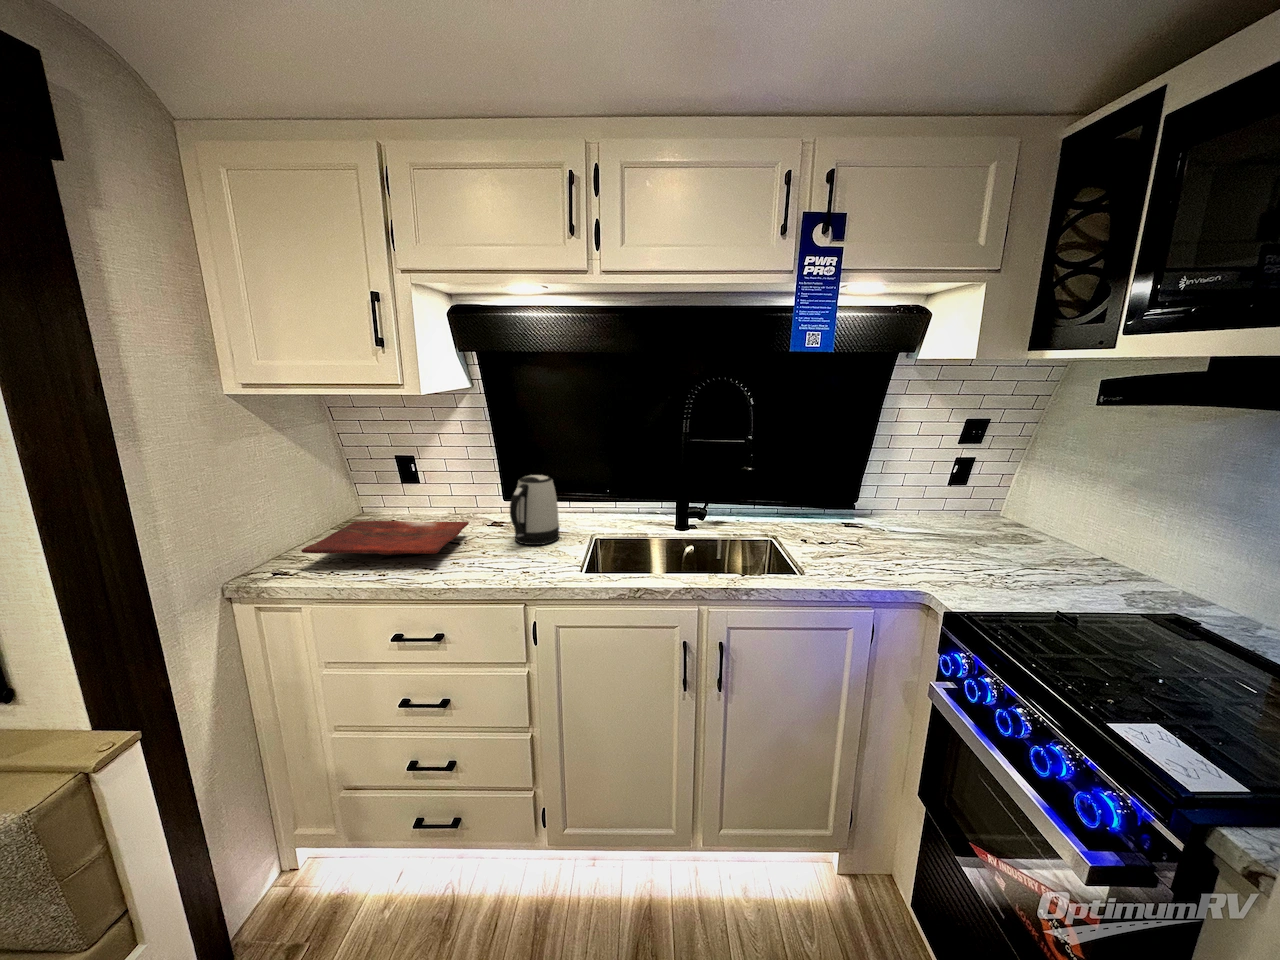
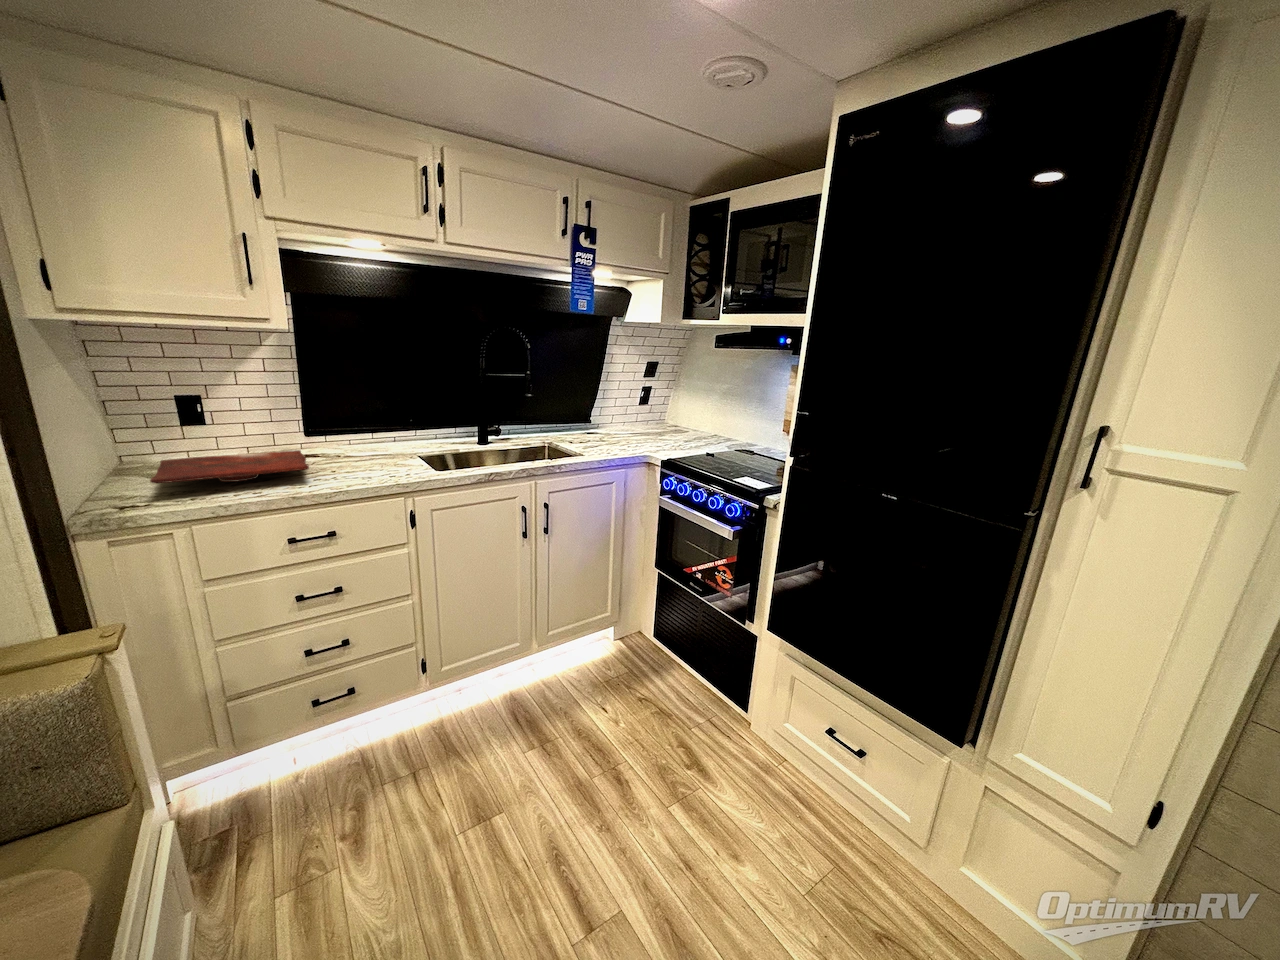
kettle: present [510,475,559,545] -> none [352,404,395,461]

